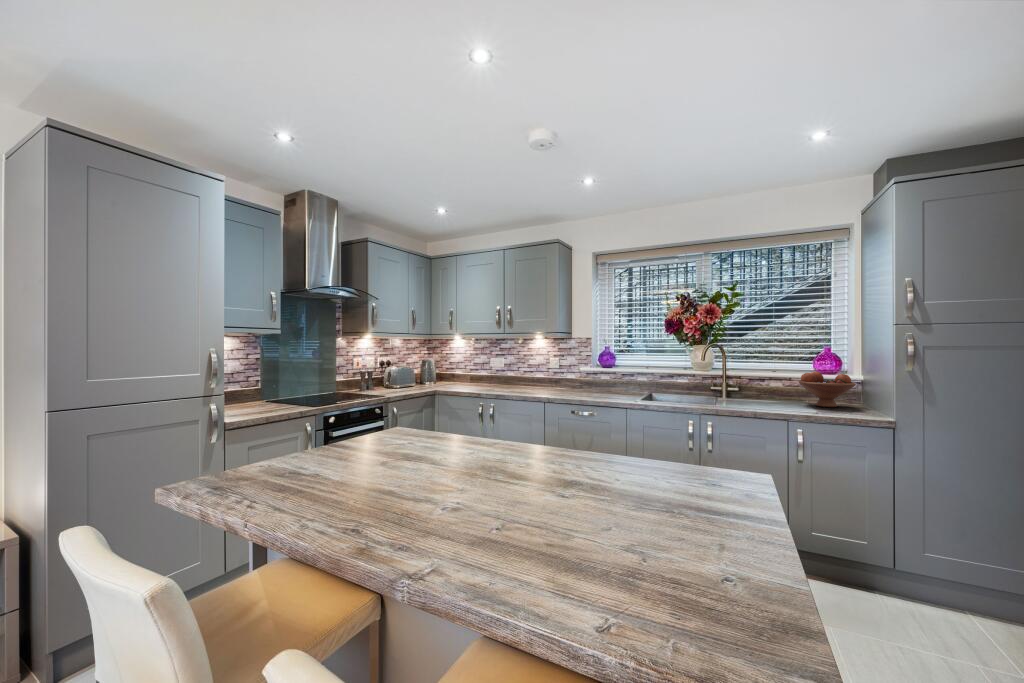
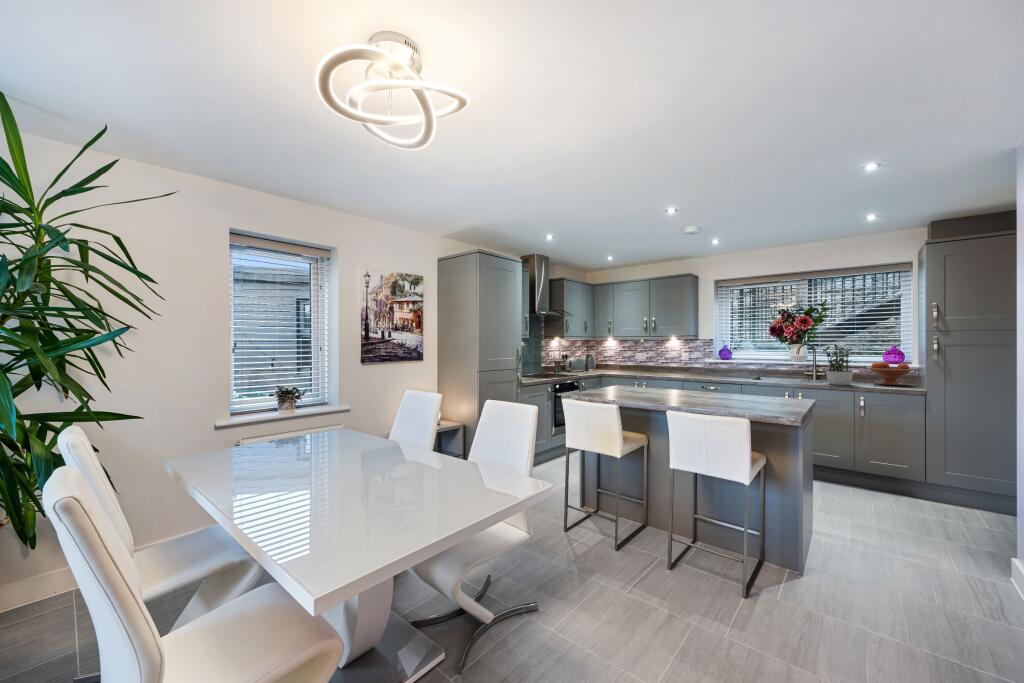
potted plant: none [736,345,780,409] -> present [823,344,853,385]

